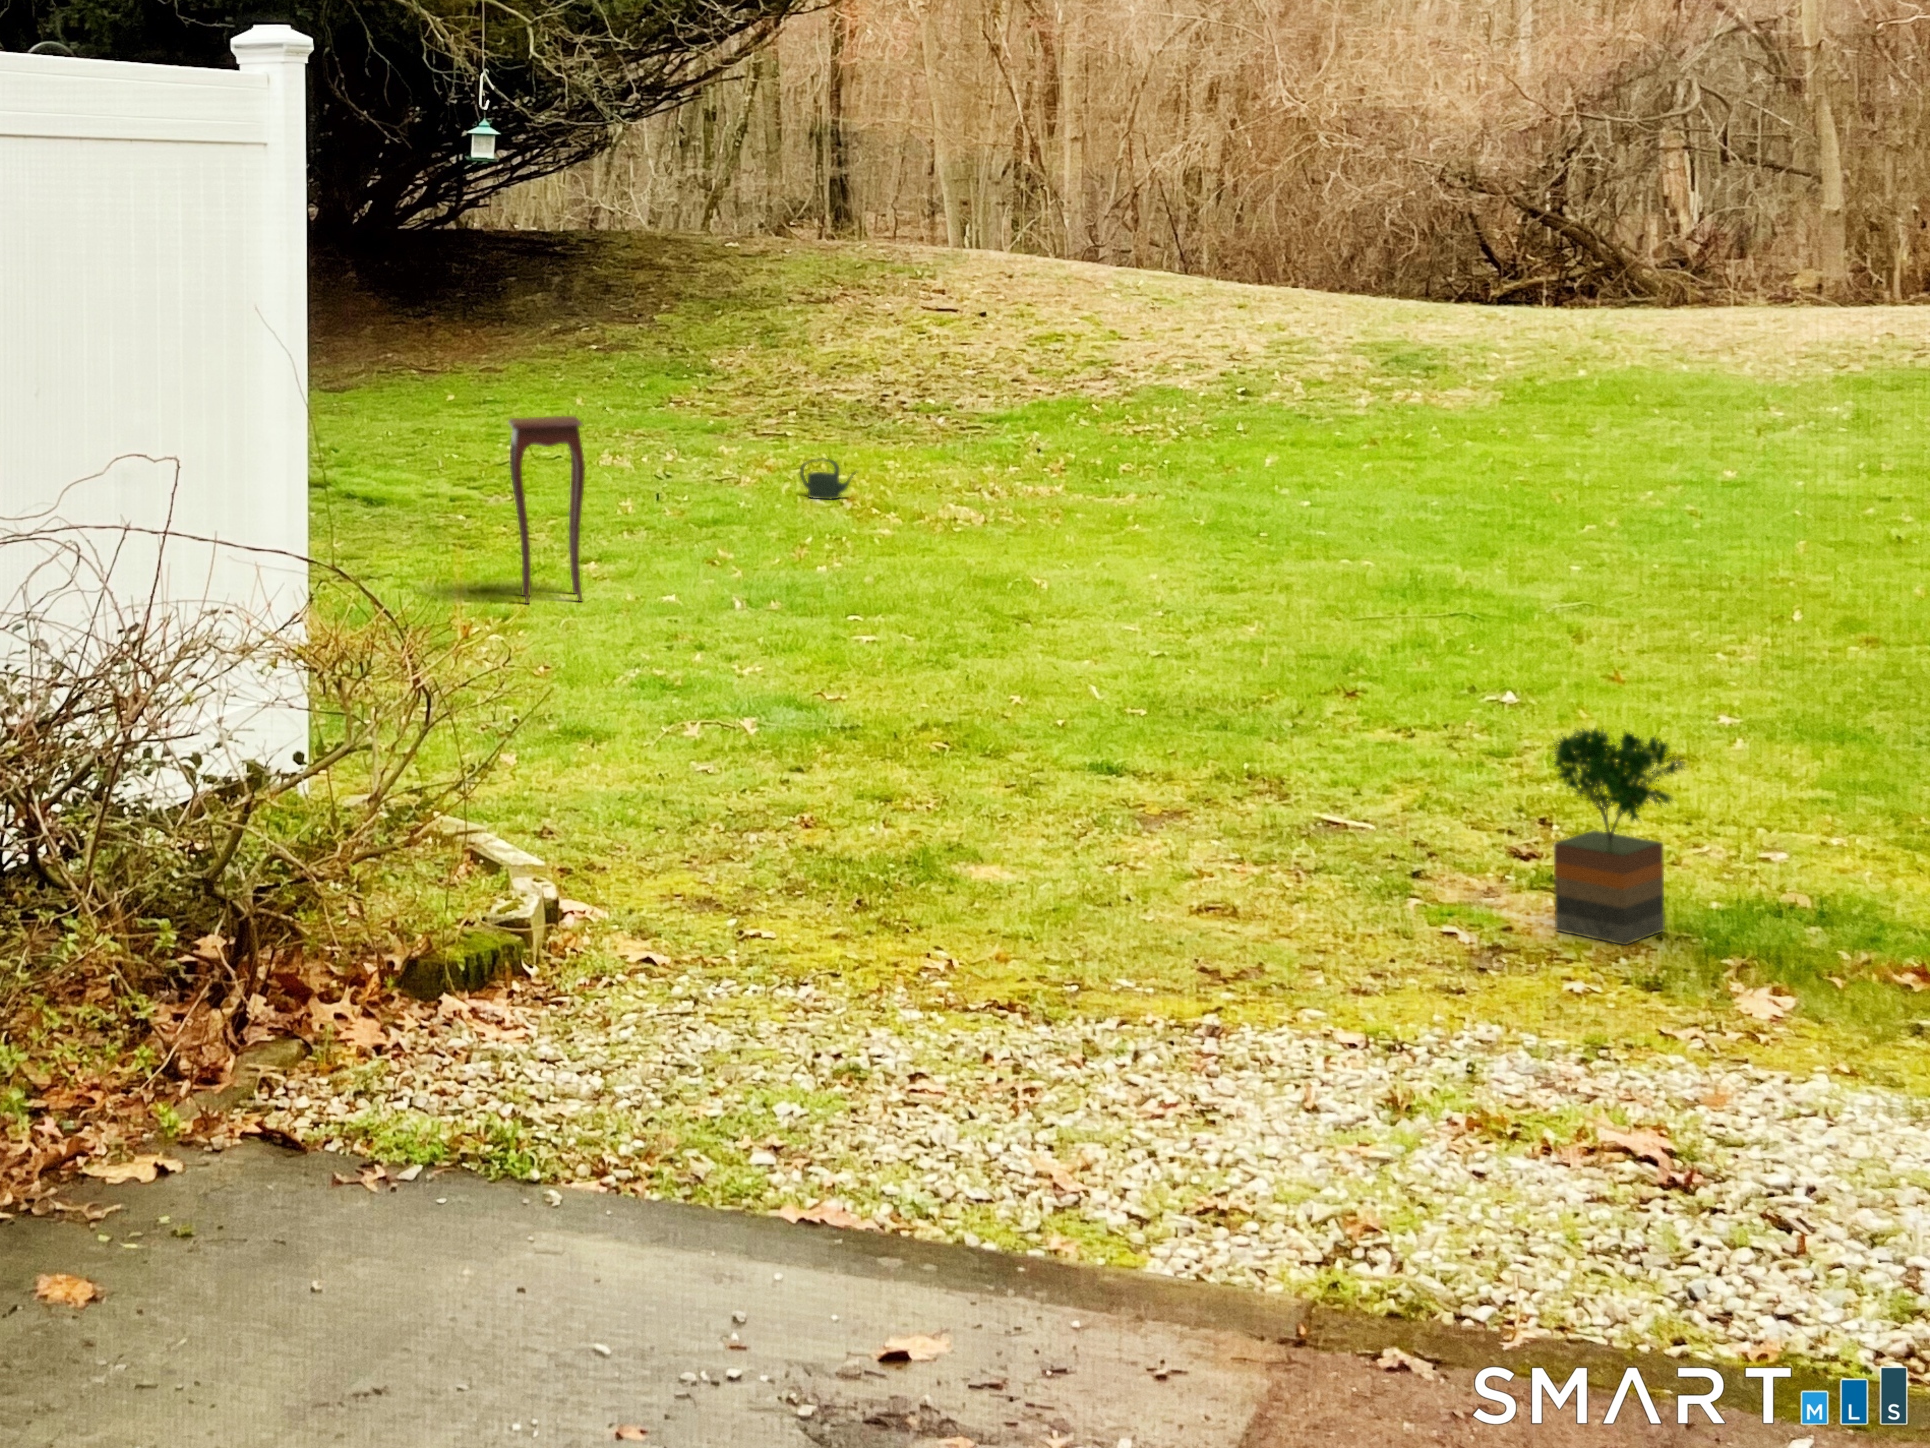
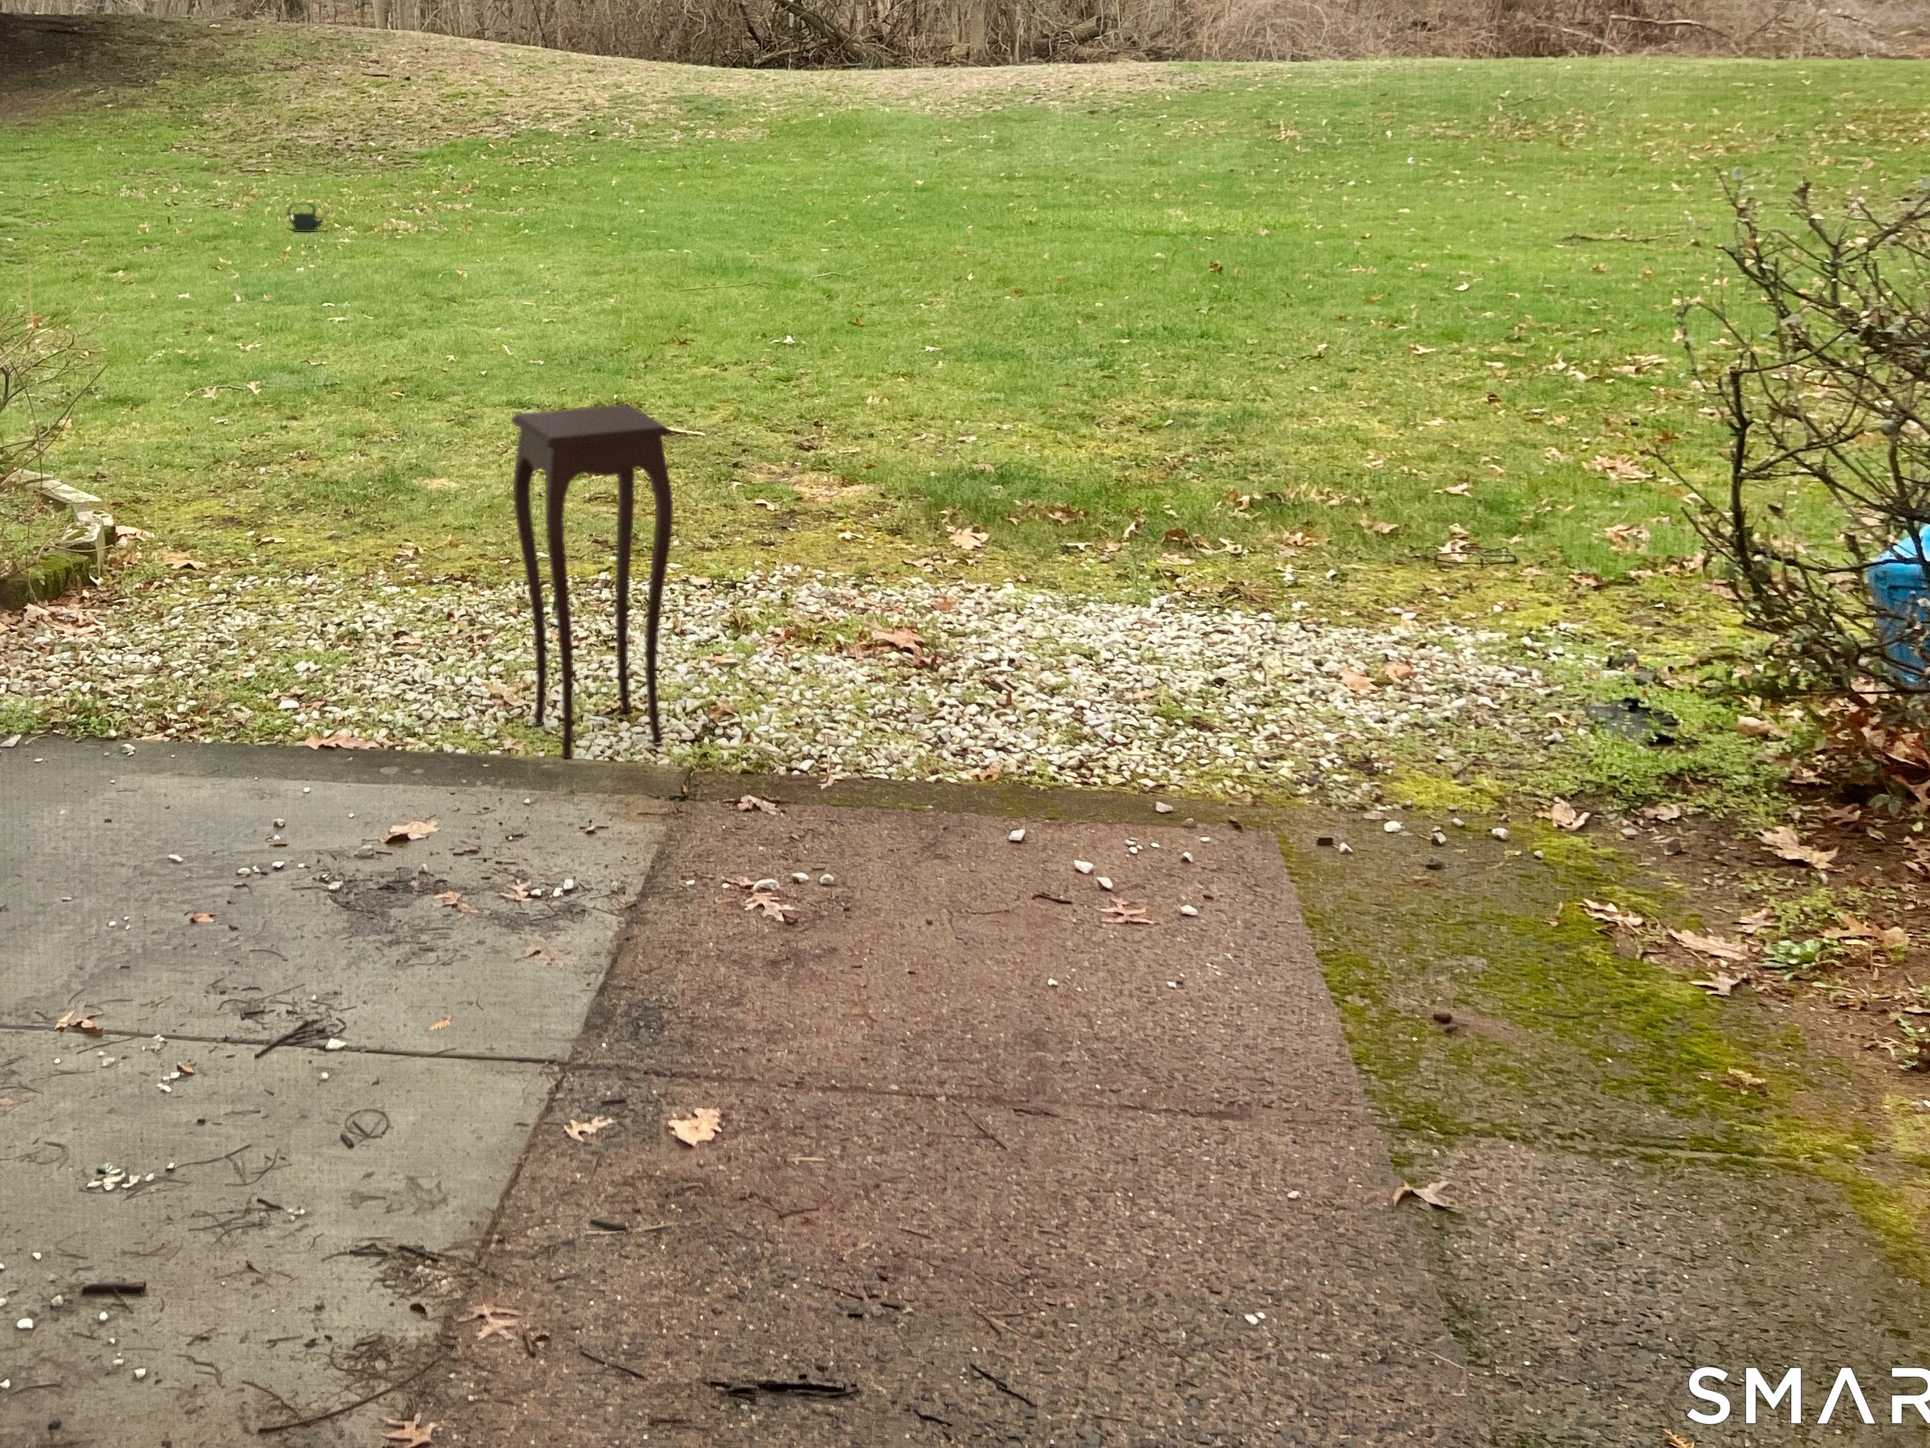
side table: present [509,416,585,604] -> present [511,404,673,758]
potted tree: present [1552,728,1685,945] -> none [820,363,911,510]

